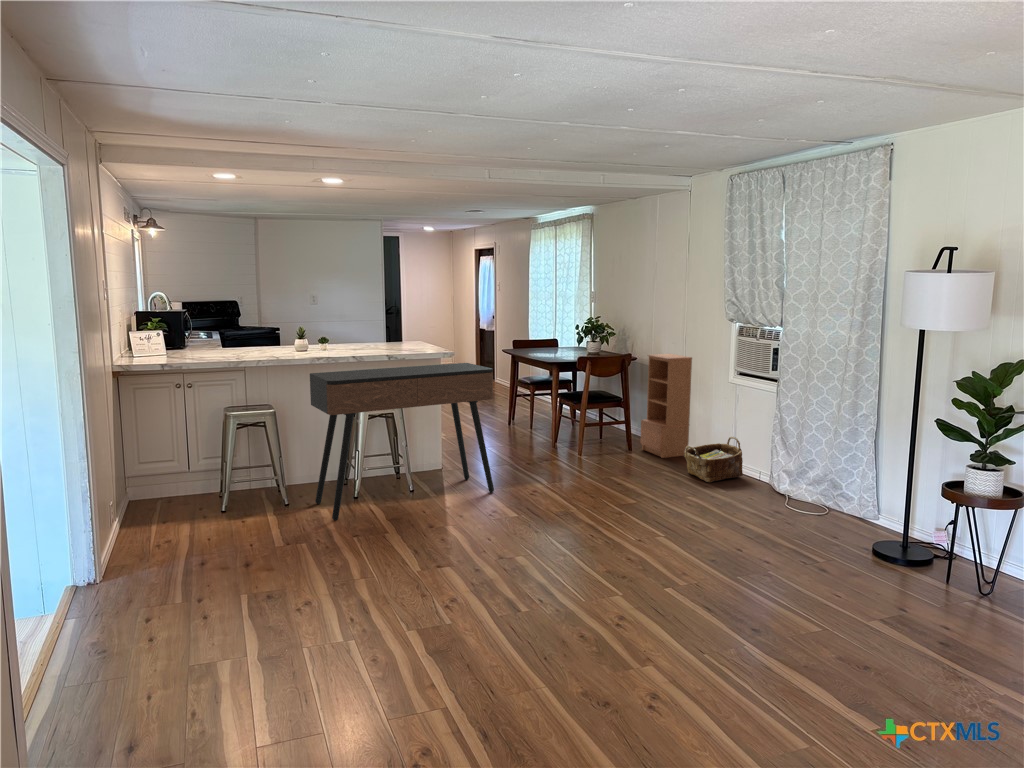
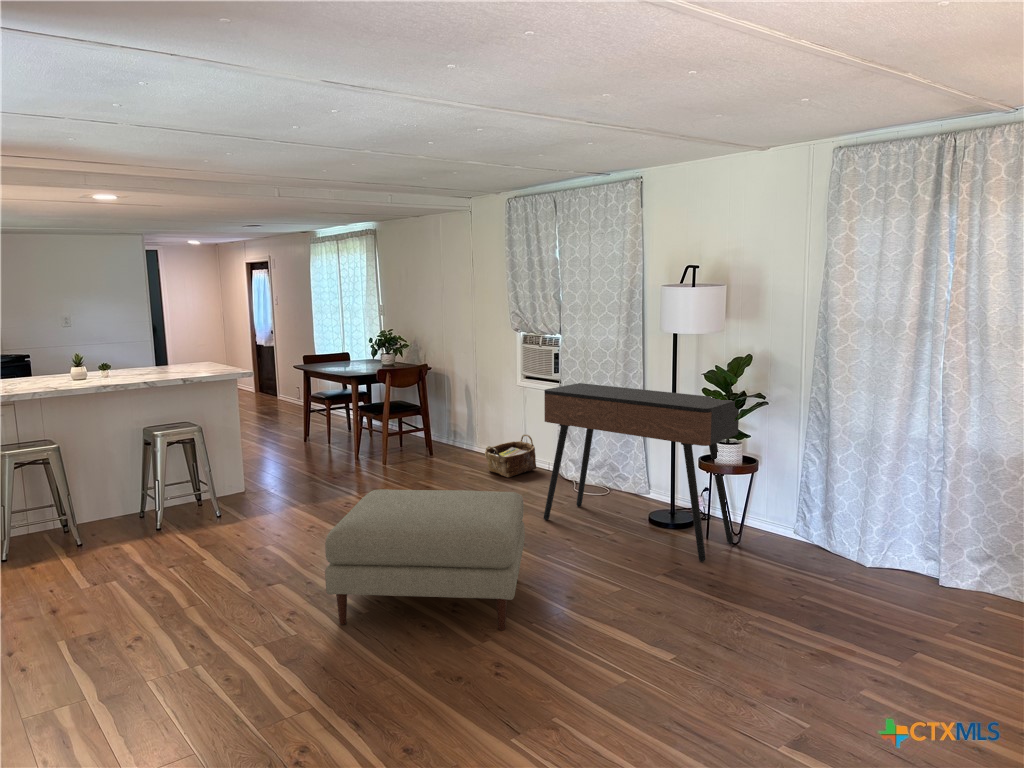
bookcase: present [641,354,692,458] -> none [440,362,485,460]
console table: present [310,363,494,520] -> present [544,383,739,562]
ottoman: none [480,482,706,656] -> present [325,489,525,630]

